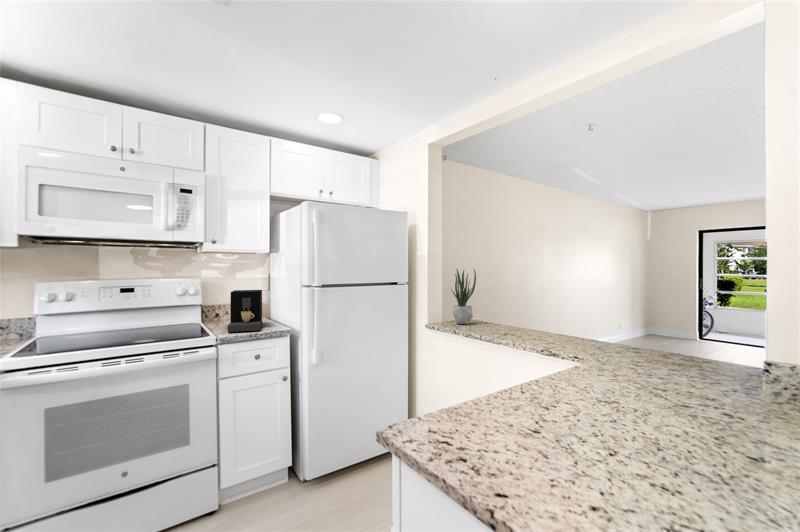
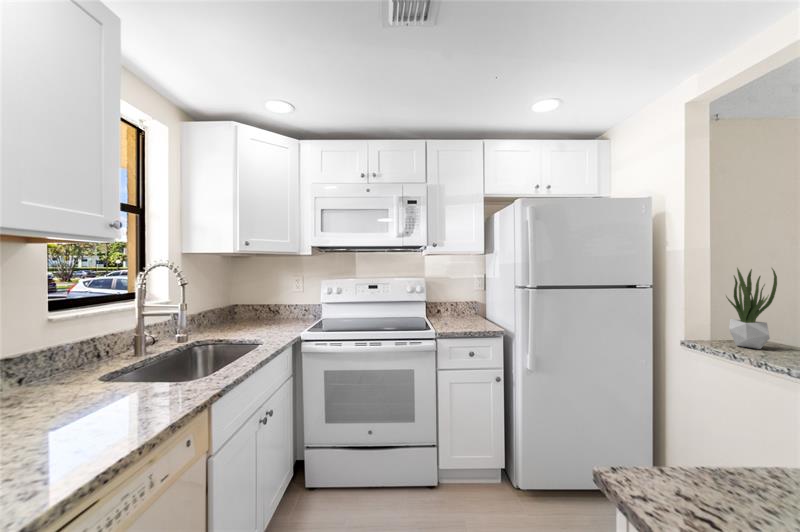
coffee maker: present [228,290,262,332] -> none [446,289,477,328]

